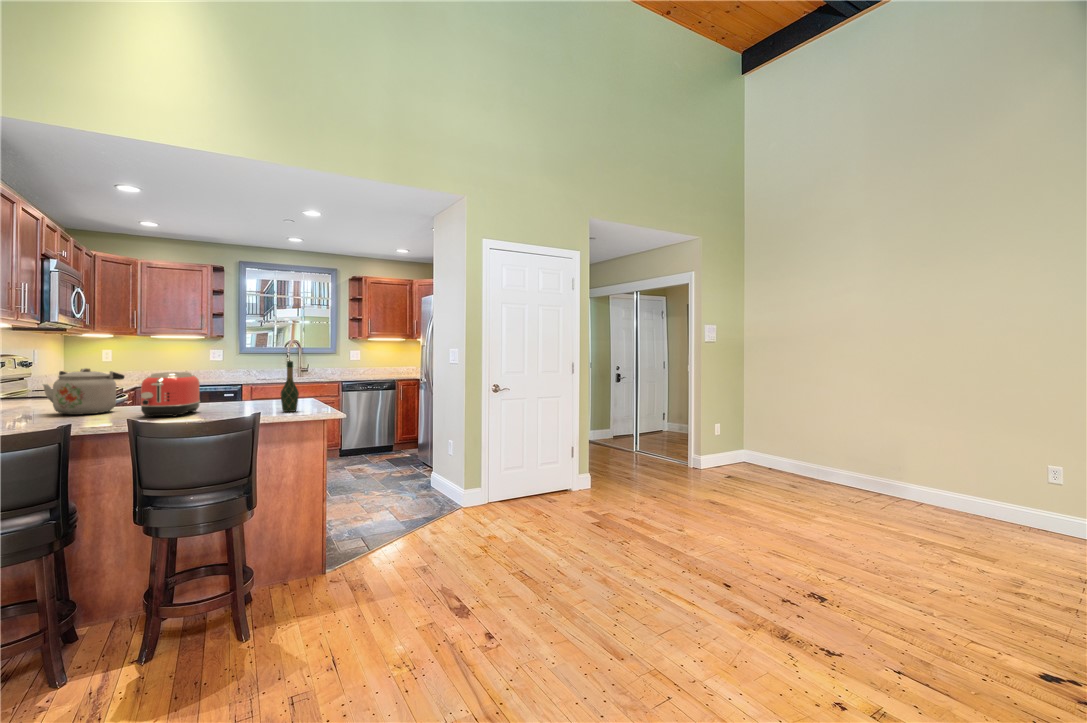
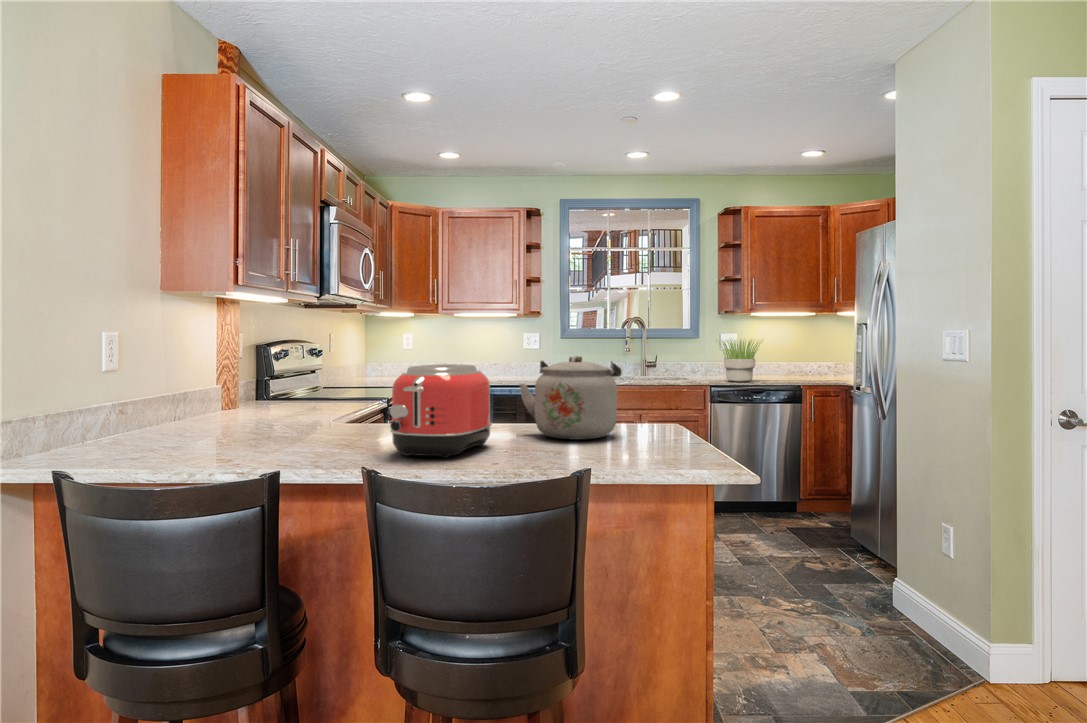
potted plant: none [345,354,376,379] -> present [721,339,760,382]
wine bottle: present [281,361,299,412] -> none [642,340,681,462]
kettle: present [43,368,124,415] -> present [519,356,621,440]

